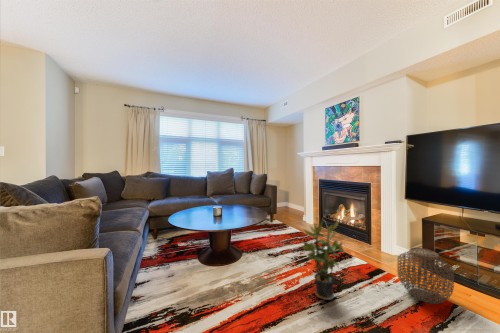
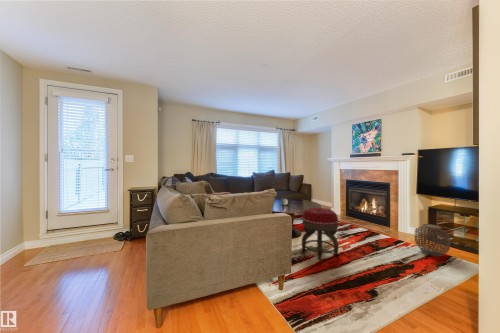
potted plant: present [303,222,345,300] -> none [355,205,383,254]
footstool: none [216,223,272,314] -> present [302,208,339,259]

